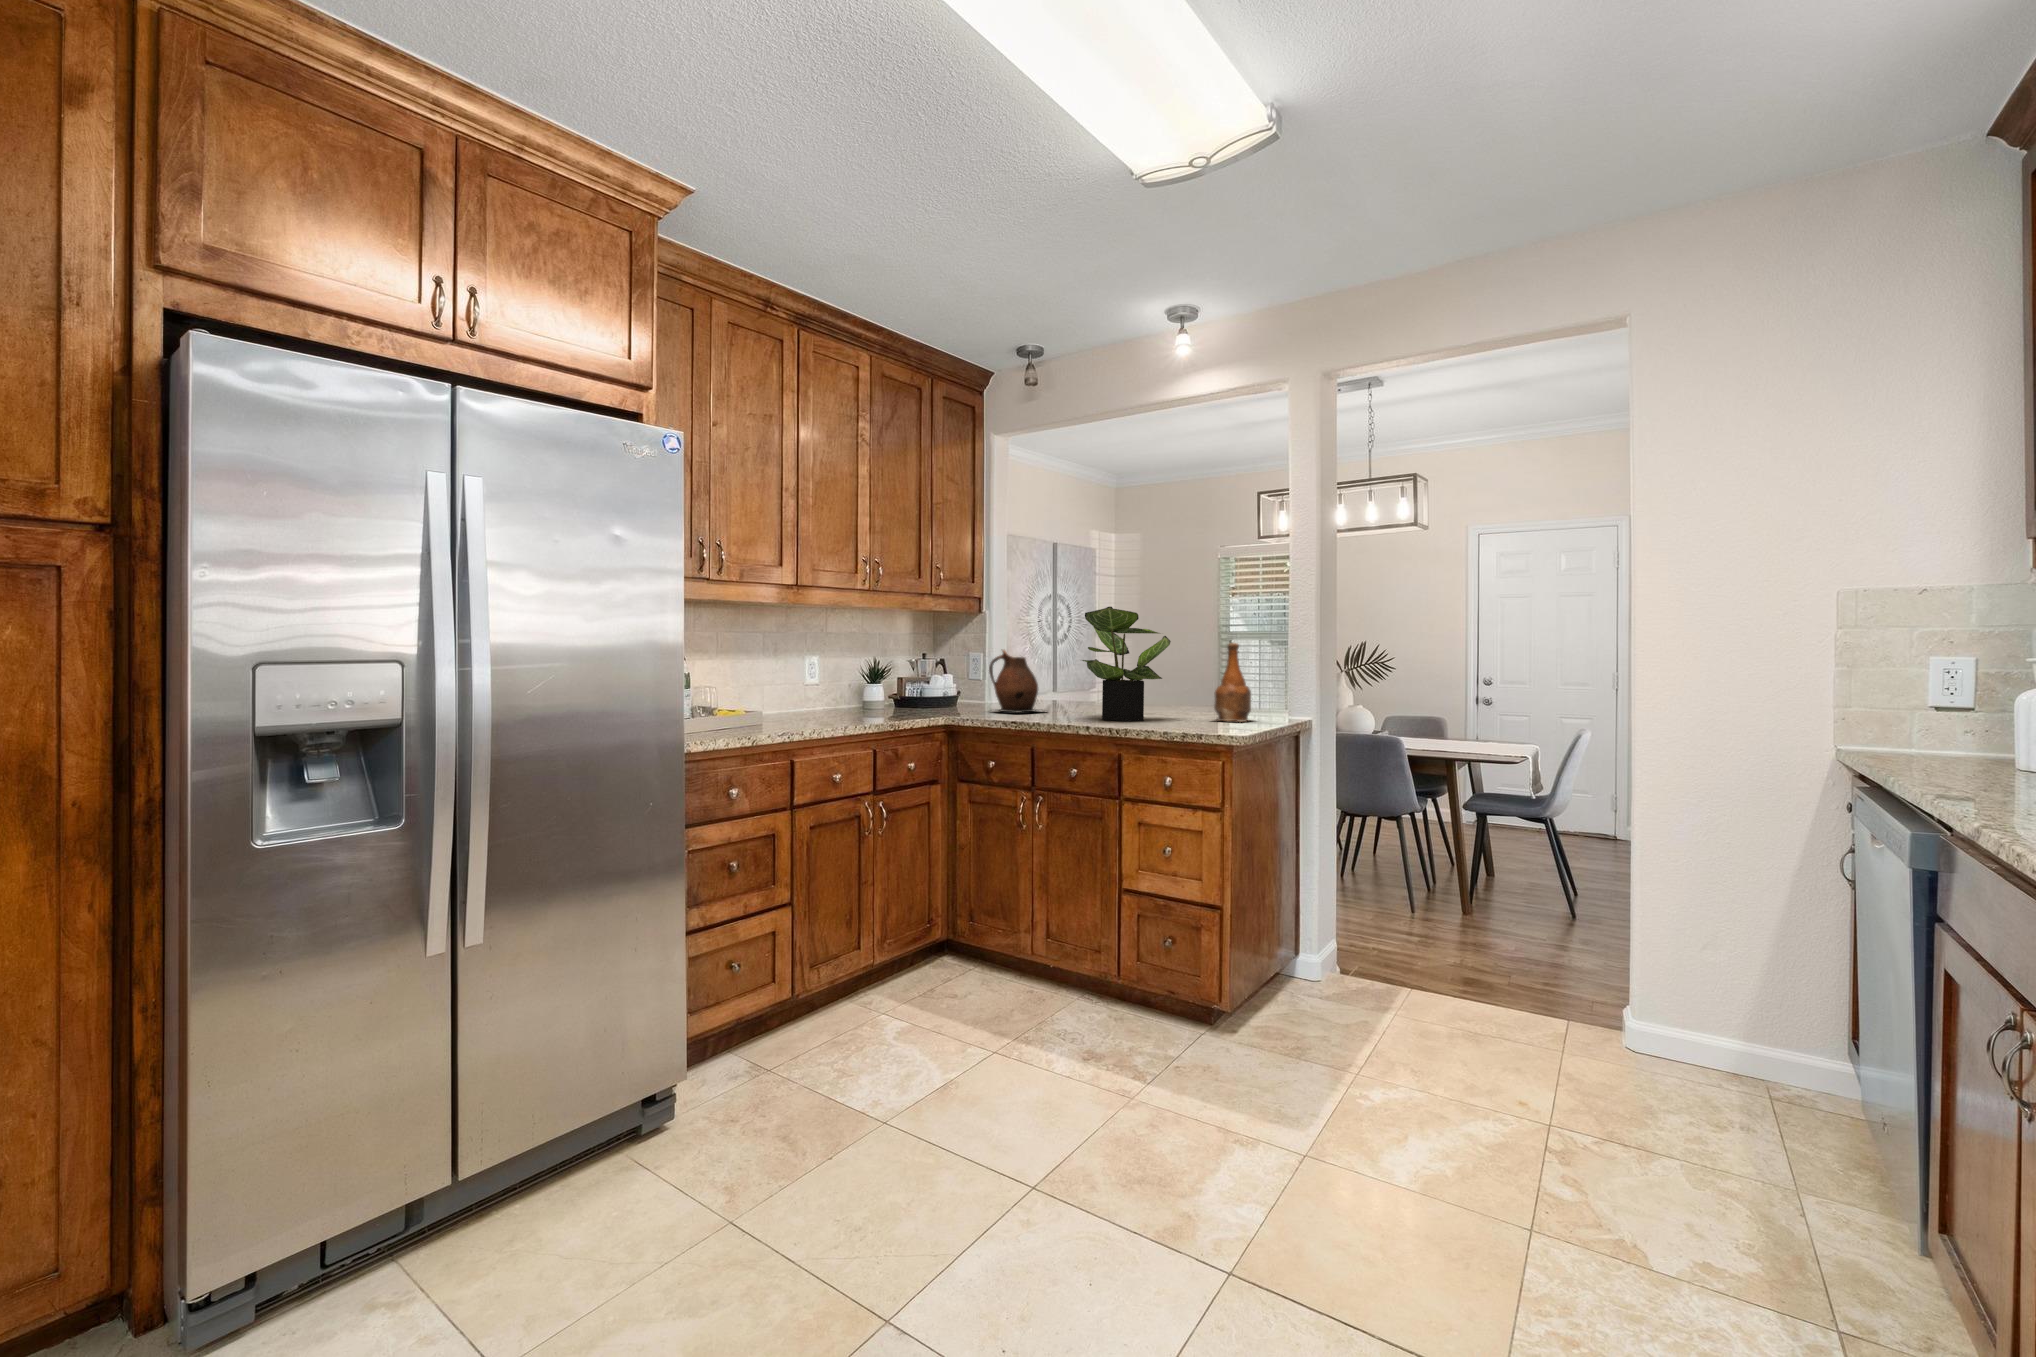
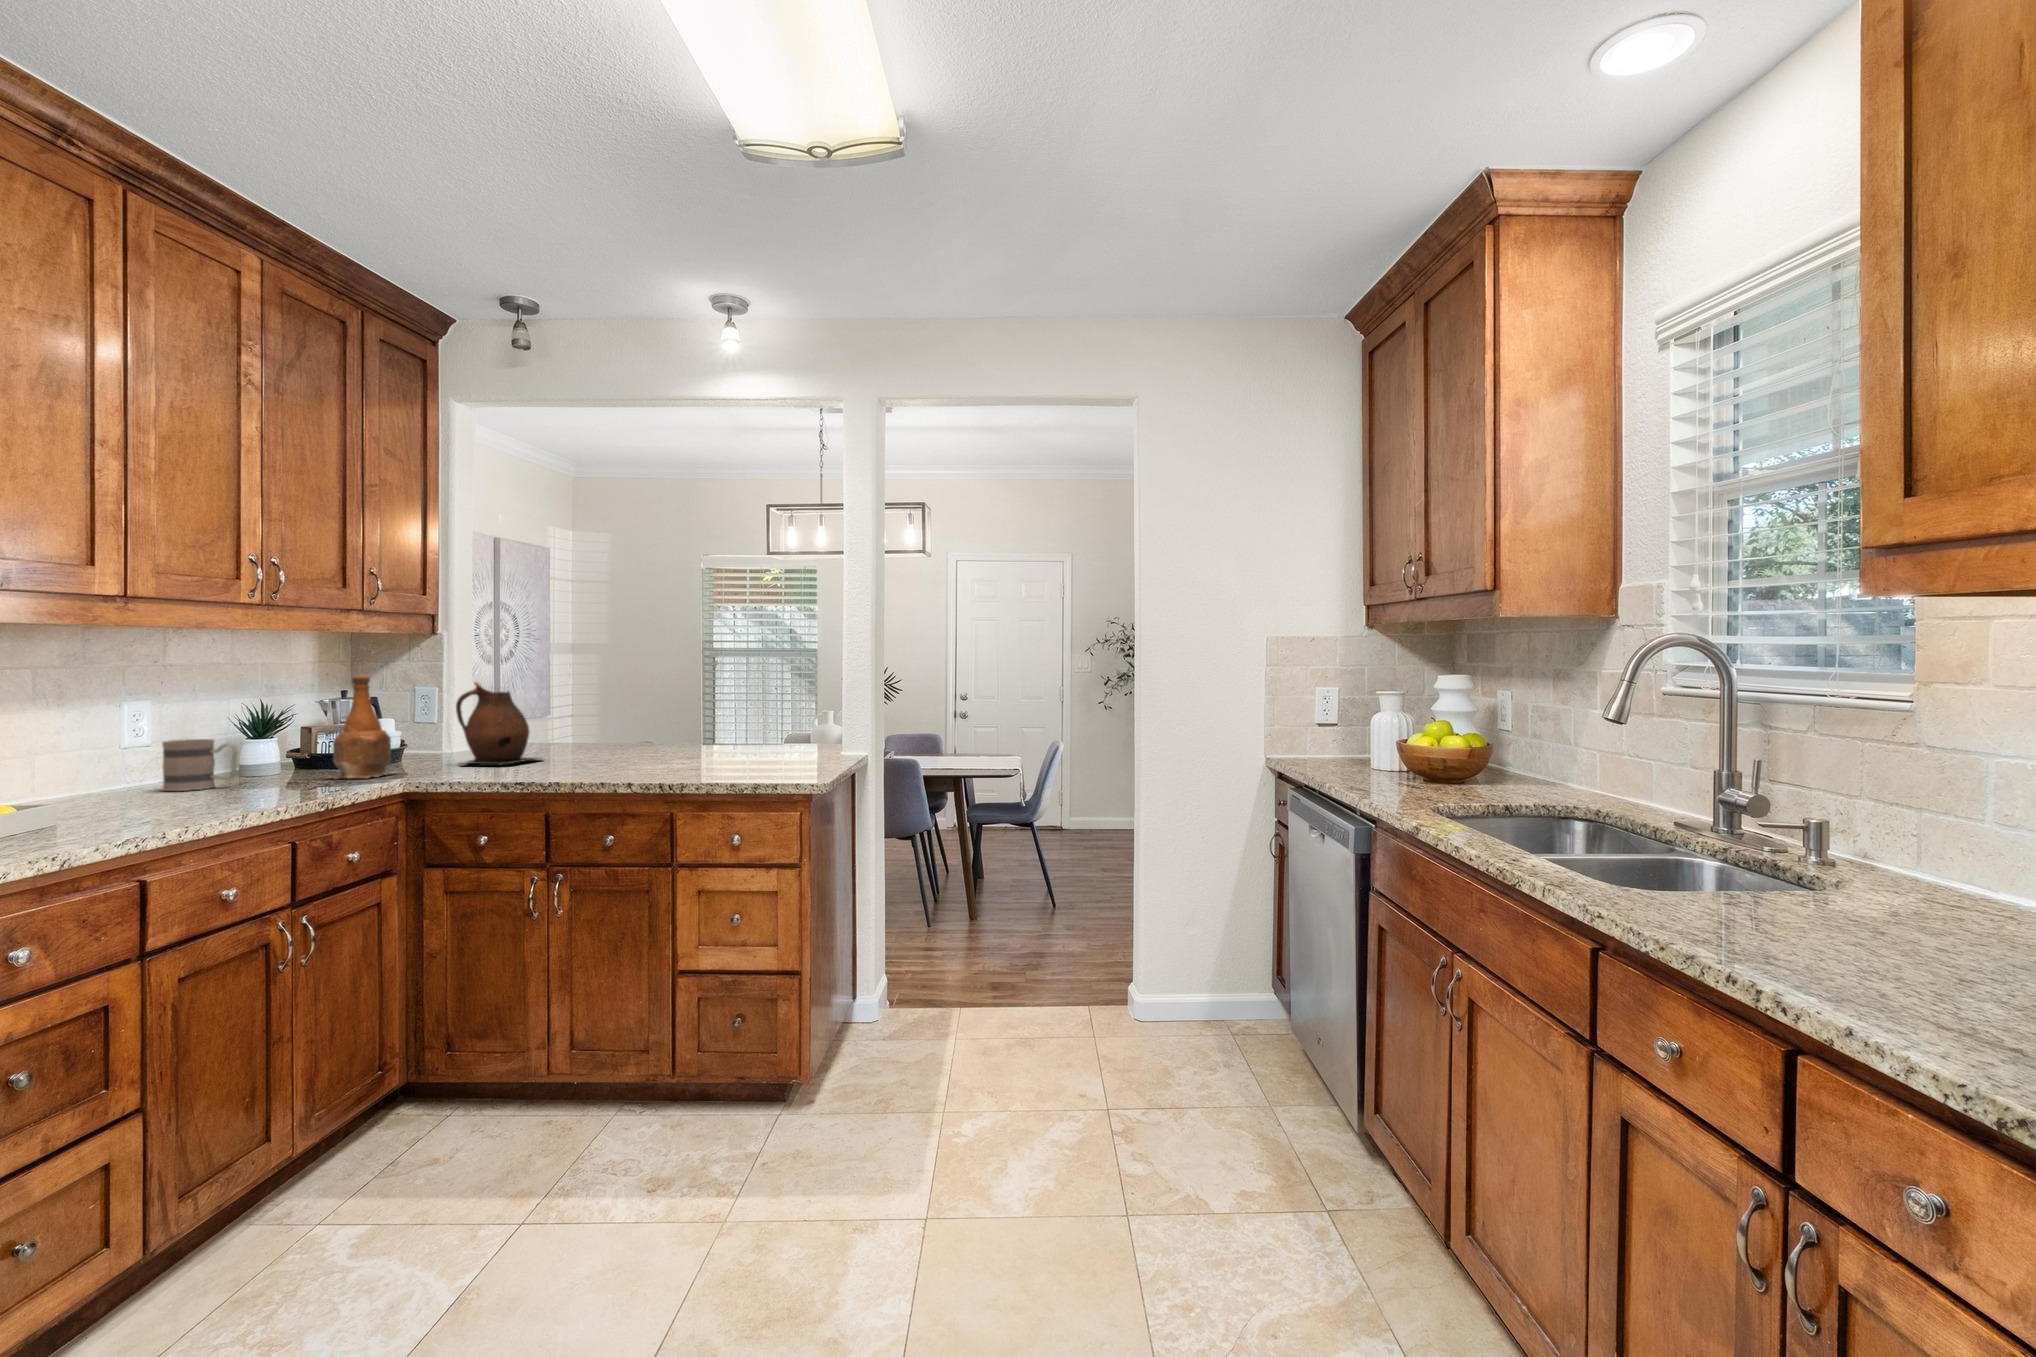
potted plant: present [1082,607,1171,721] -> none [595,630,713,769]
bottle: present [1214,643,1251,722] -> present [332,675,392,778]
mug: none [816,683,856,716] -> present [162,739,238,791]

